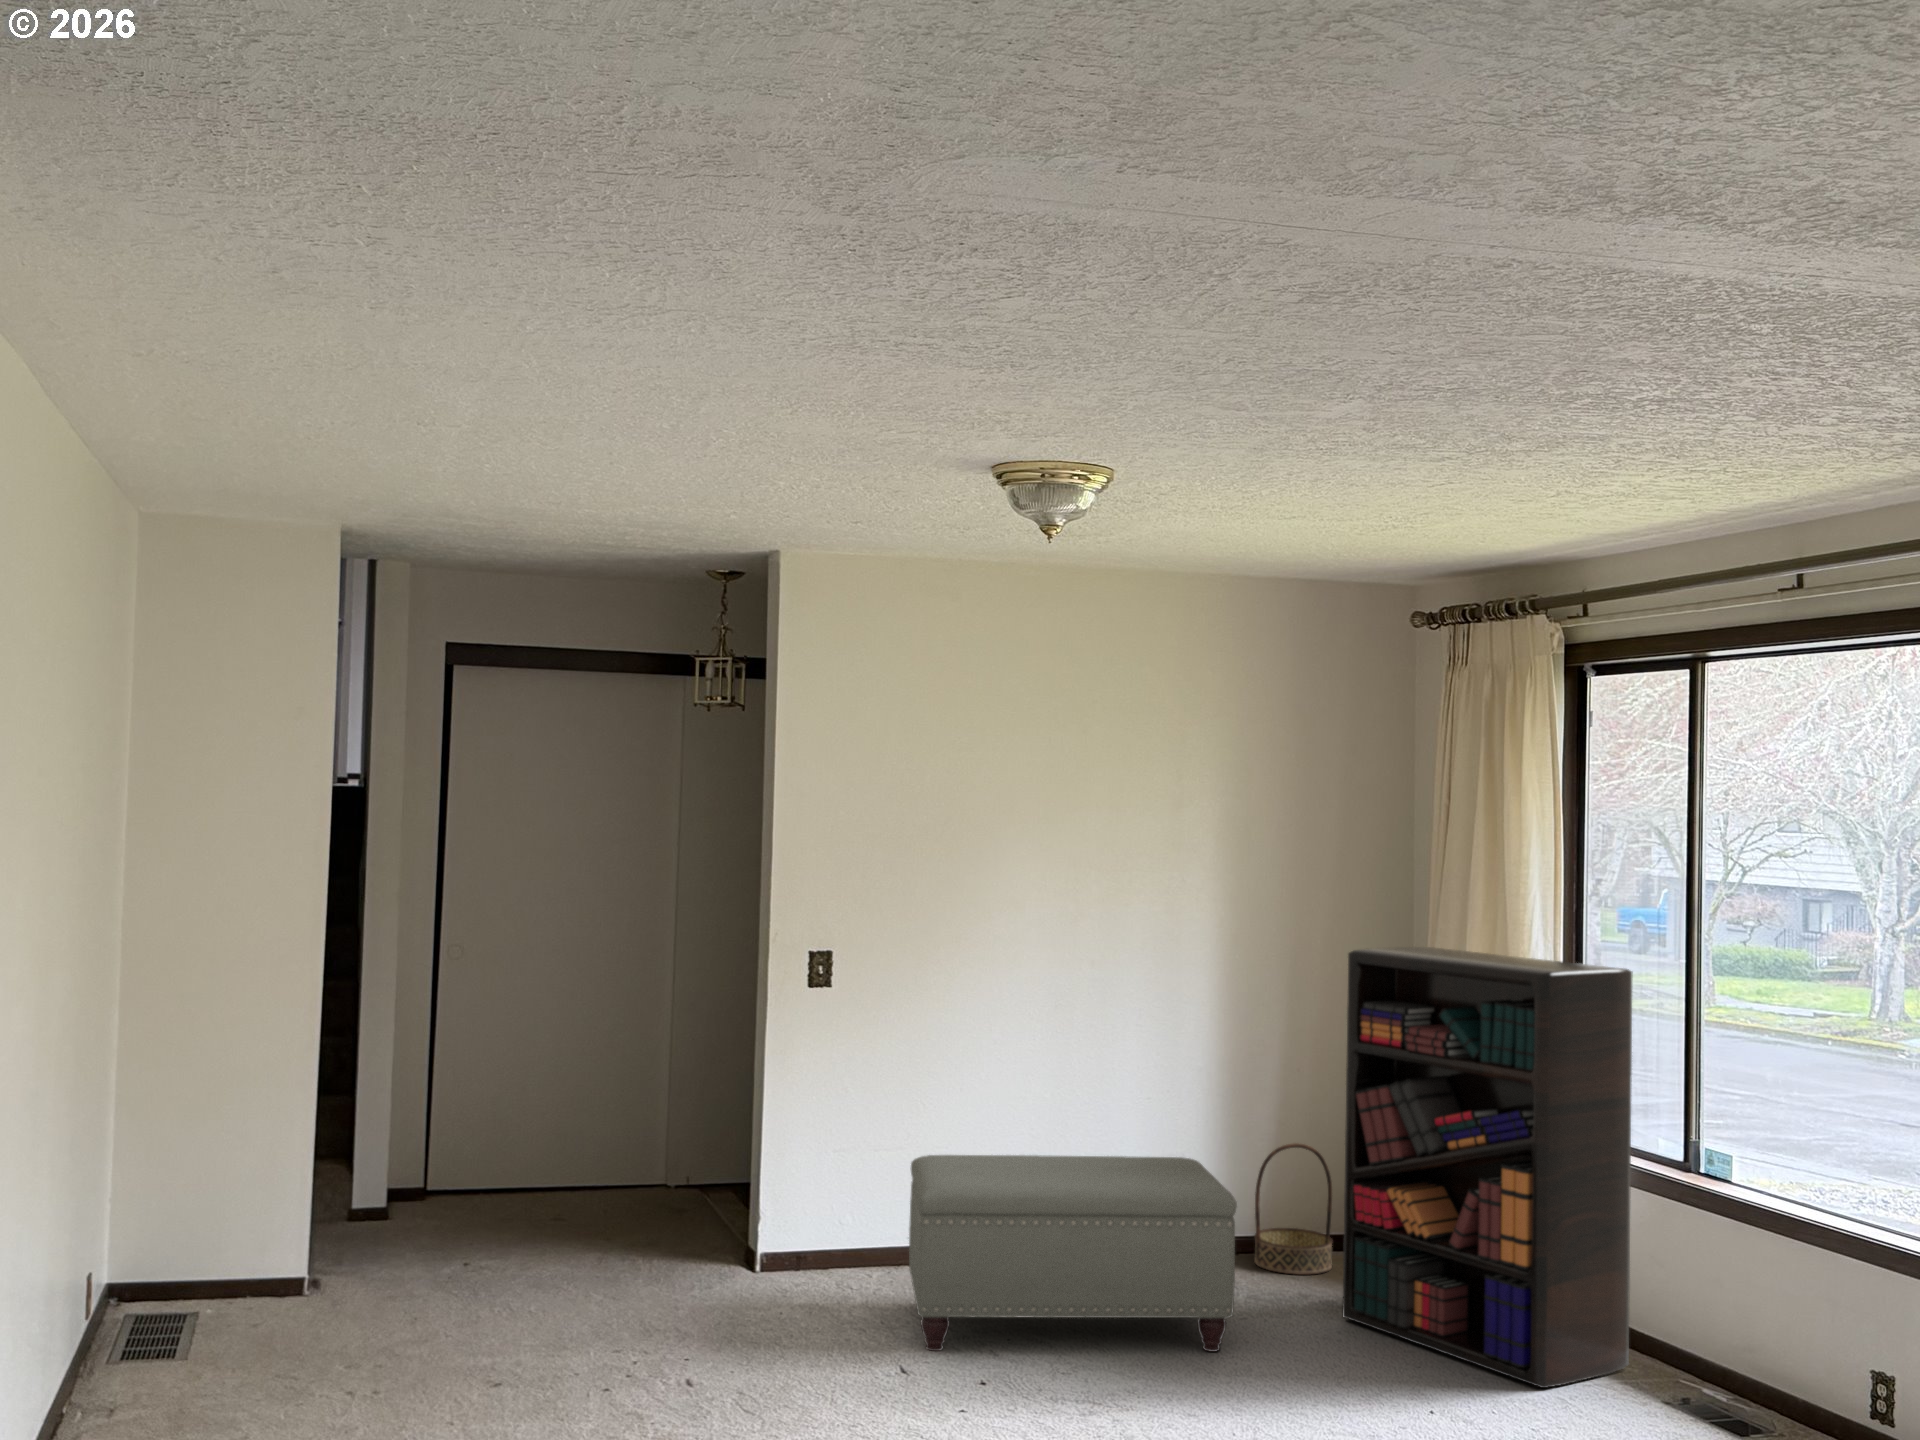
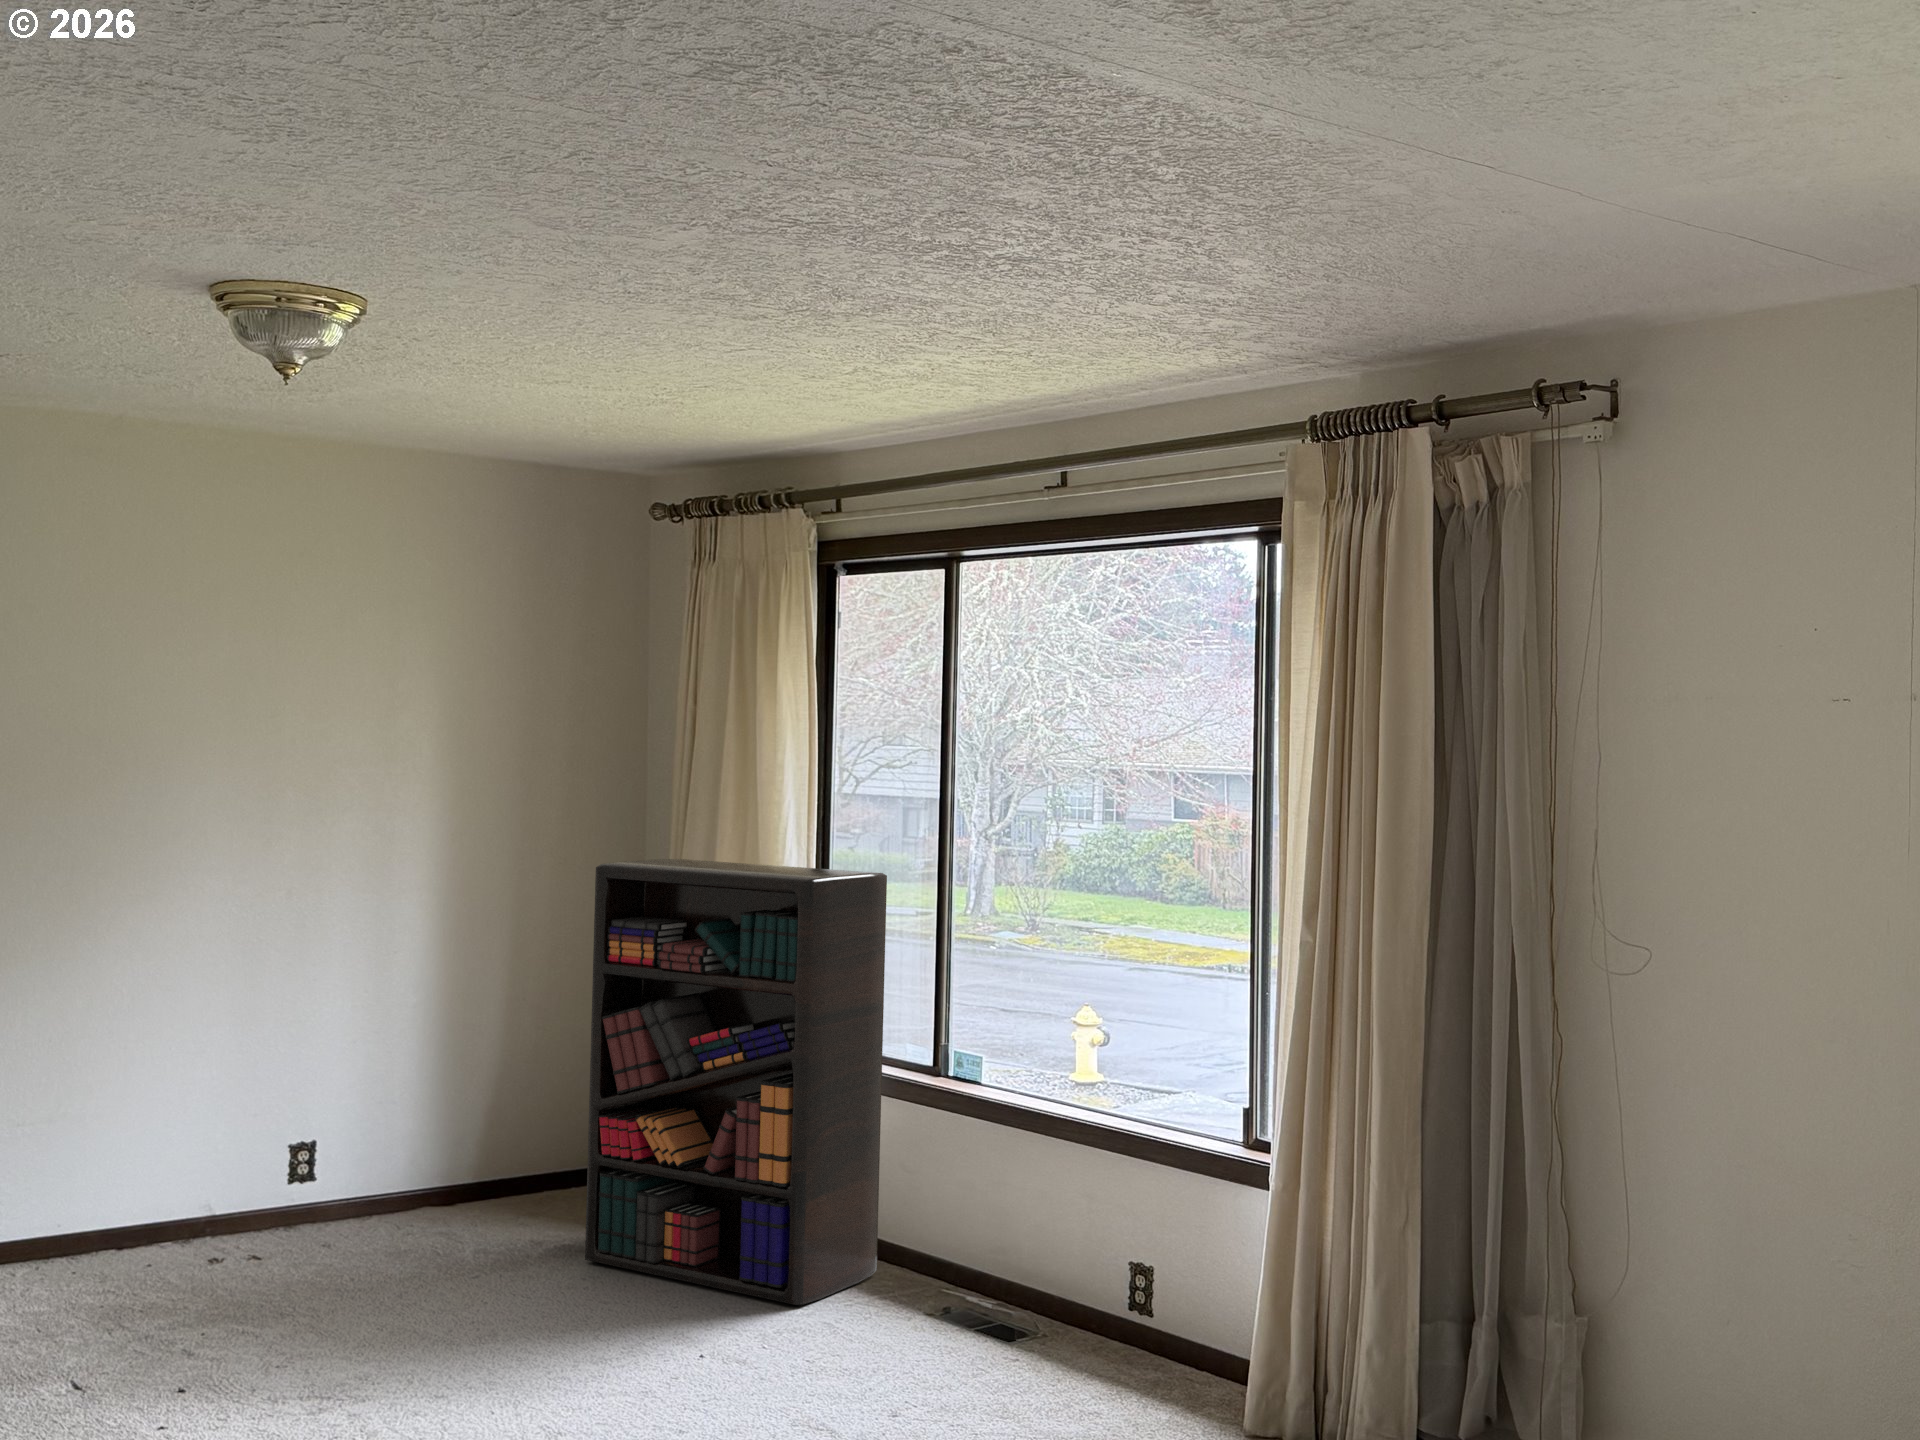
basket: present [1254,1143,1332,1275] -> none [478,1078,564,1221]
ottoman: present [909,1155,1237,1352] -> none [65,1105,478,1362]

